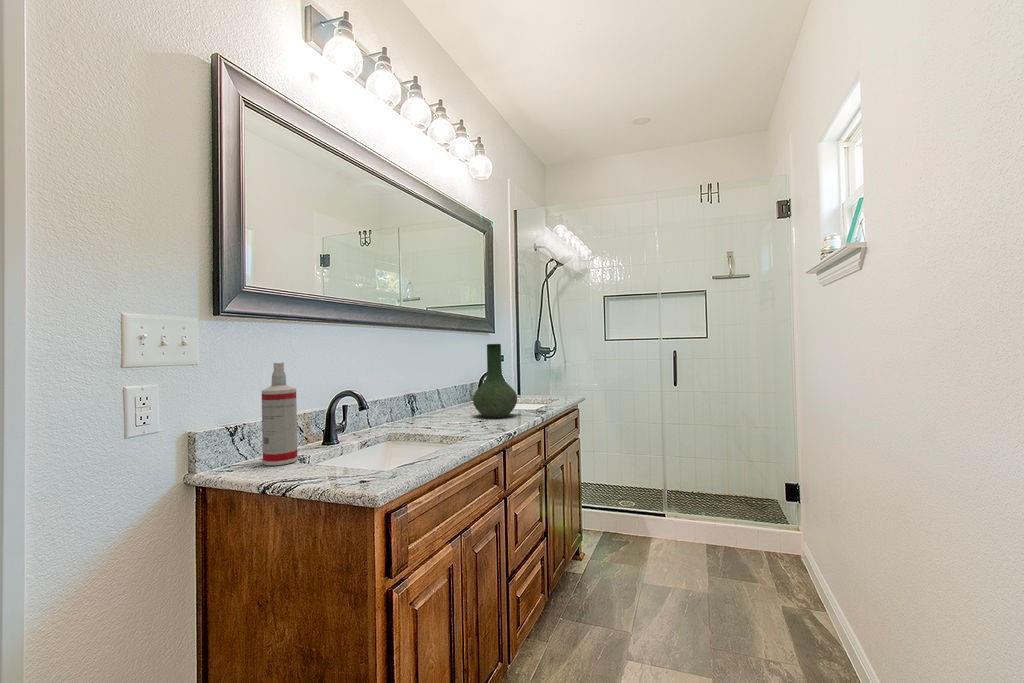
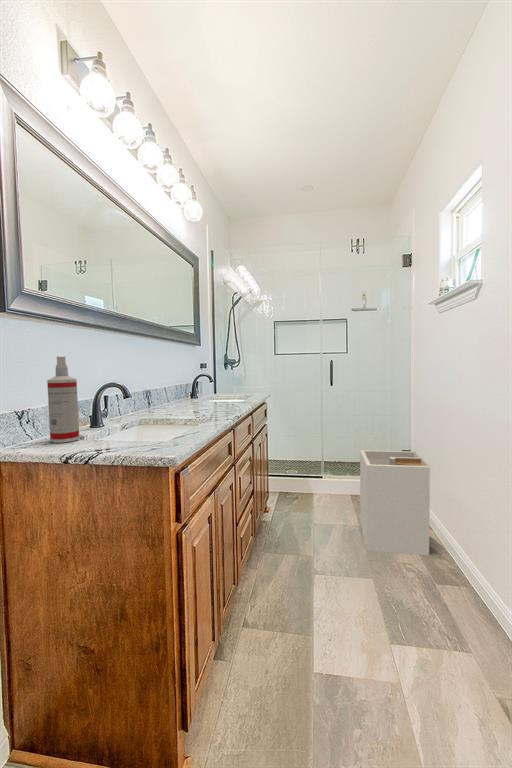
vase: present [473,344,517,418] -> none [196,350,231,408]
laundry hamper: none [709,481,812,651] -> present [360,450,430,555]

